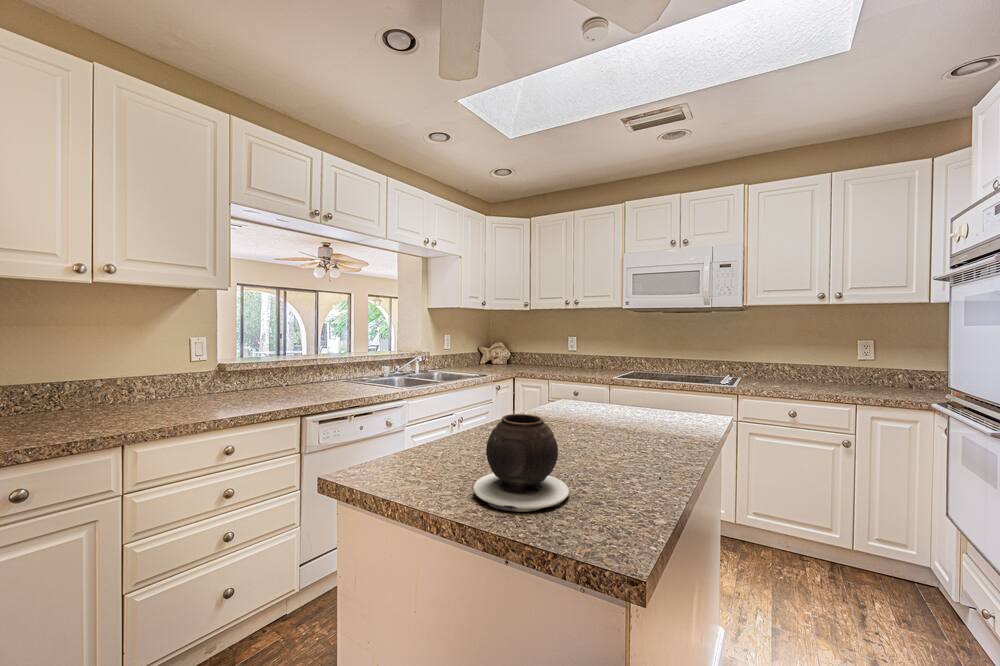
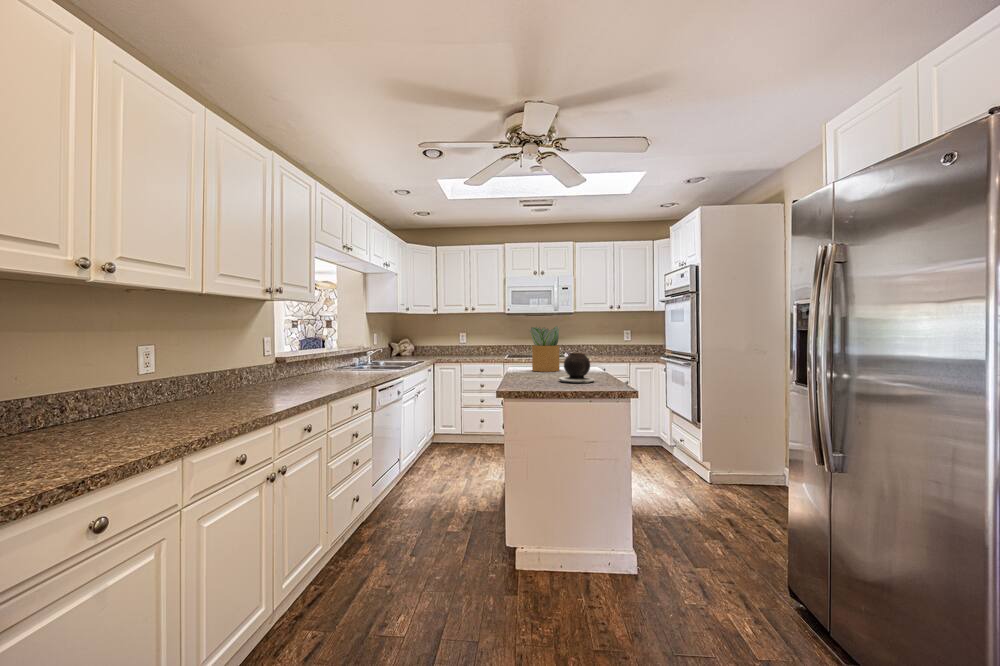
potted plant: none [542,335,609,432] -> present [530,326,560,372]

